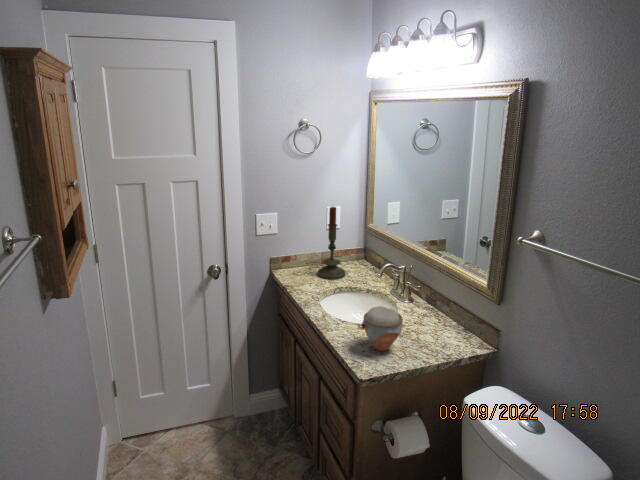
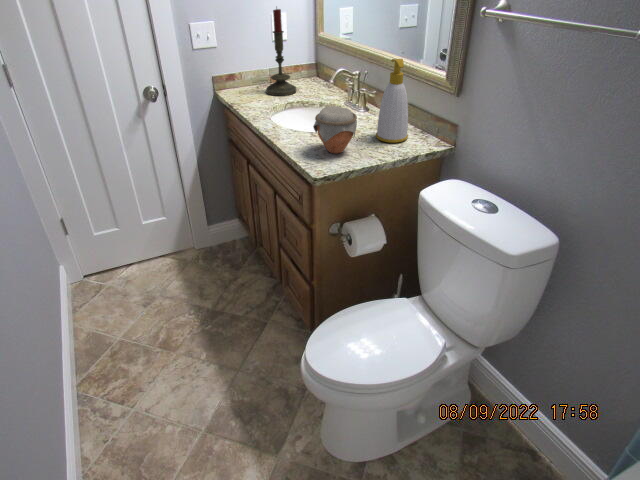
soap bottle: none [420,267,451,342] -> present [376,59,408,143]

